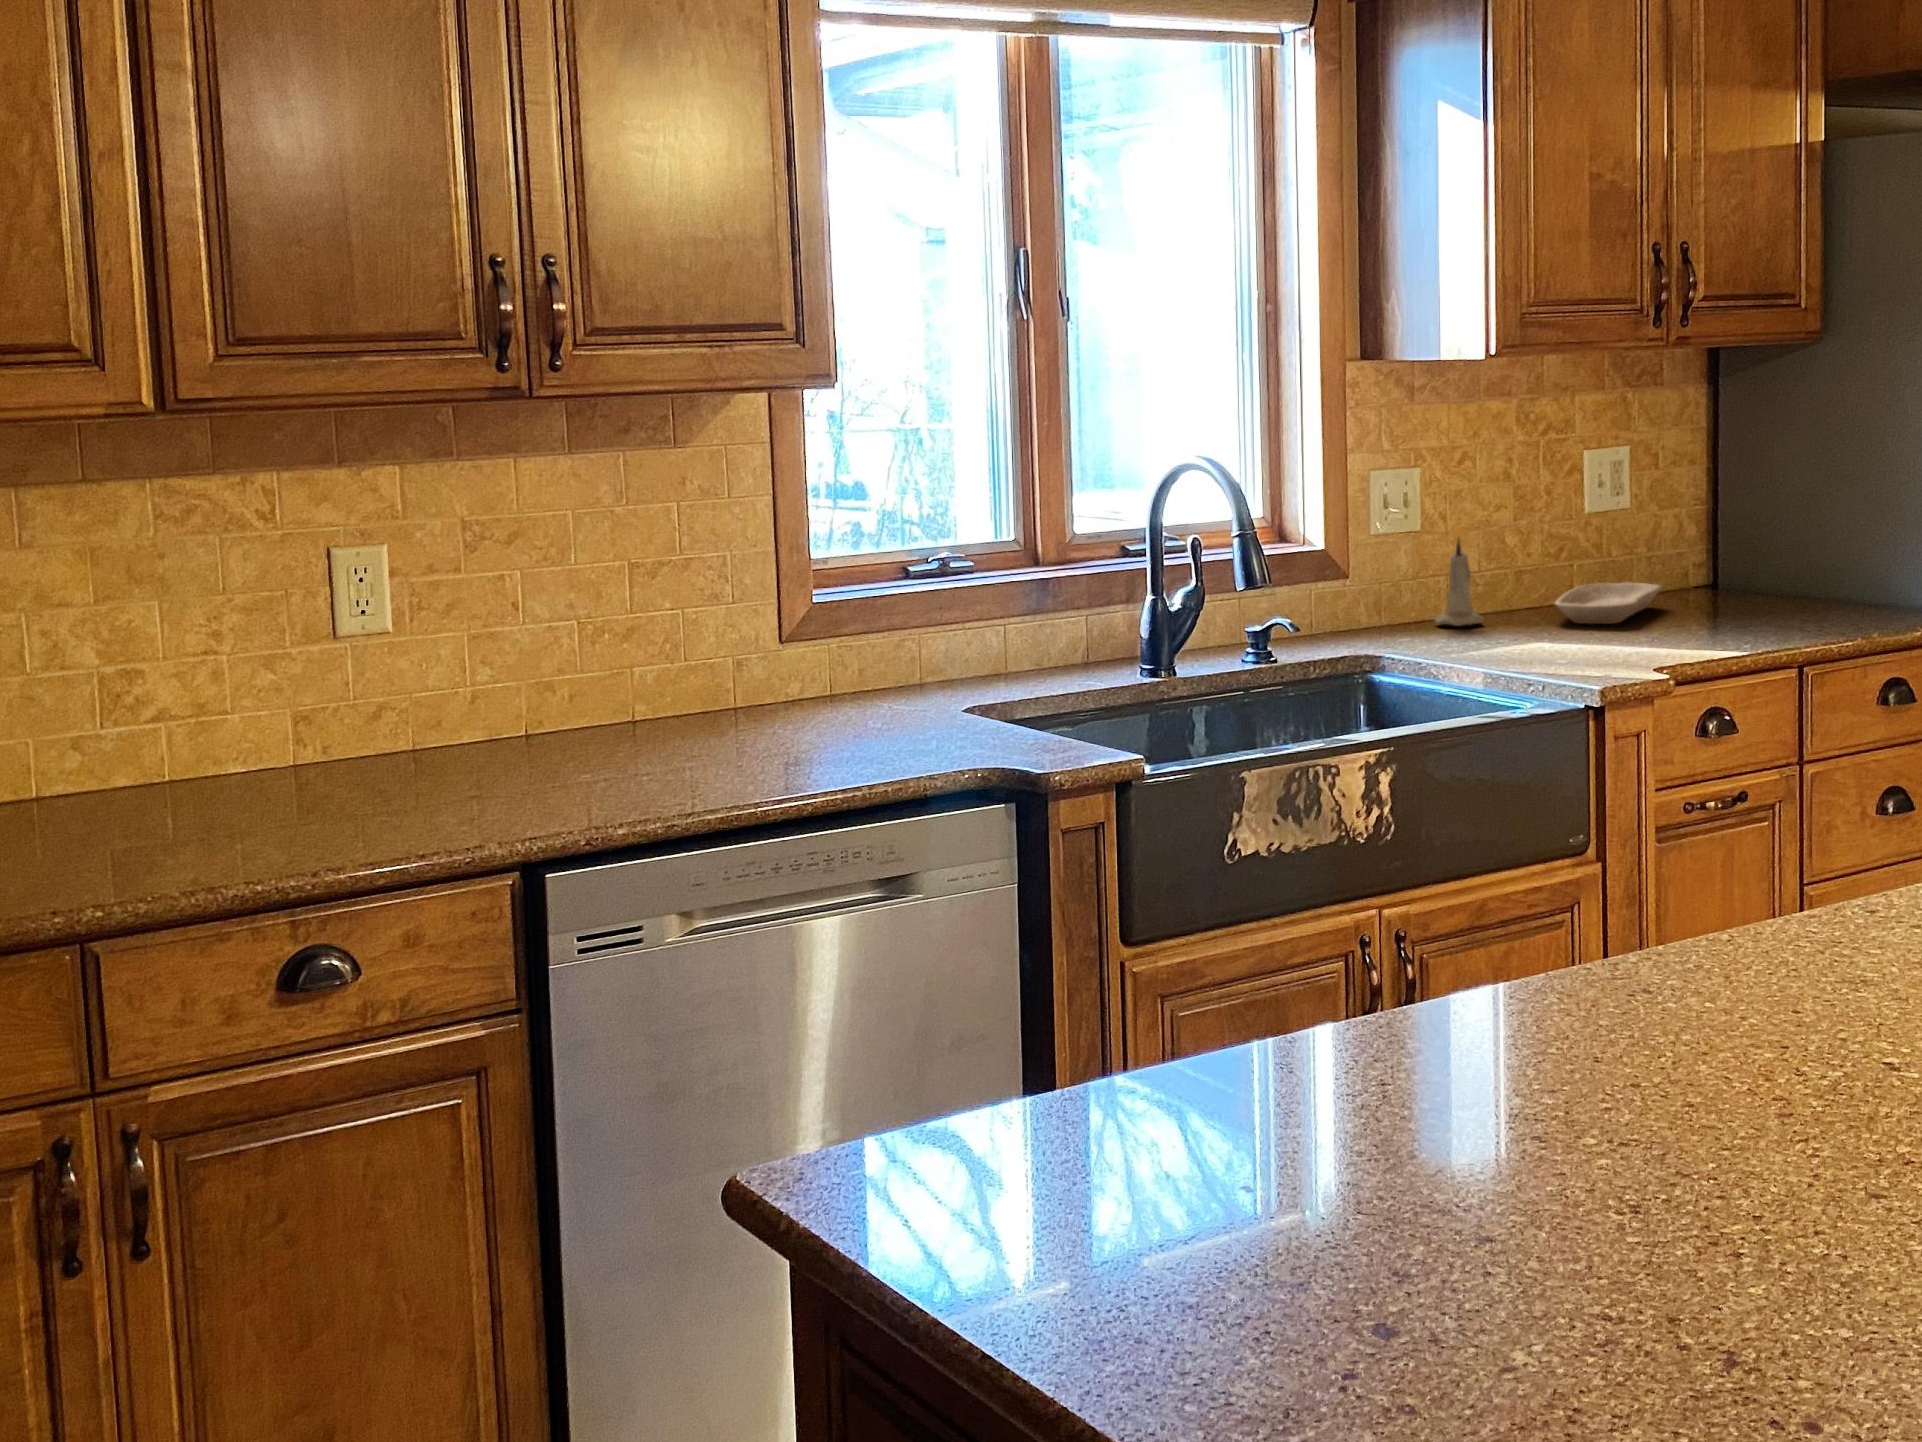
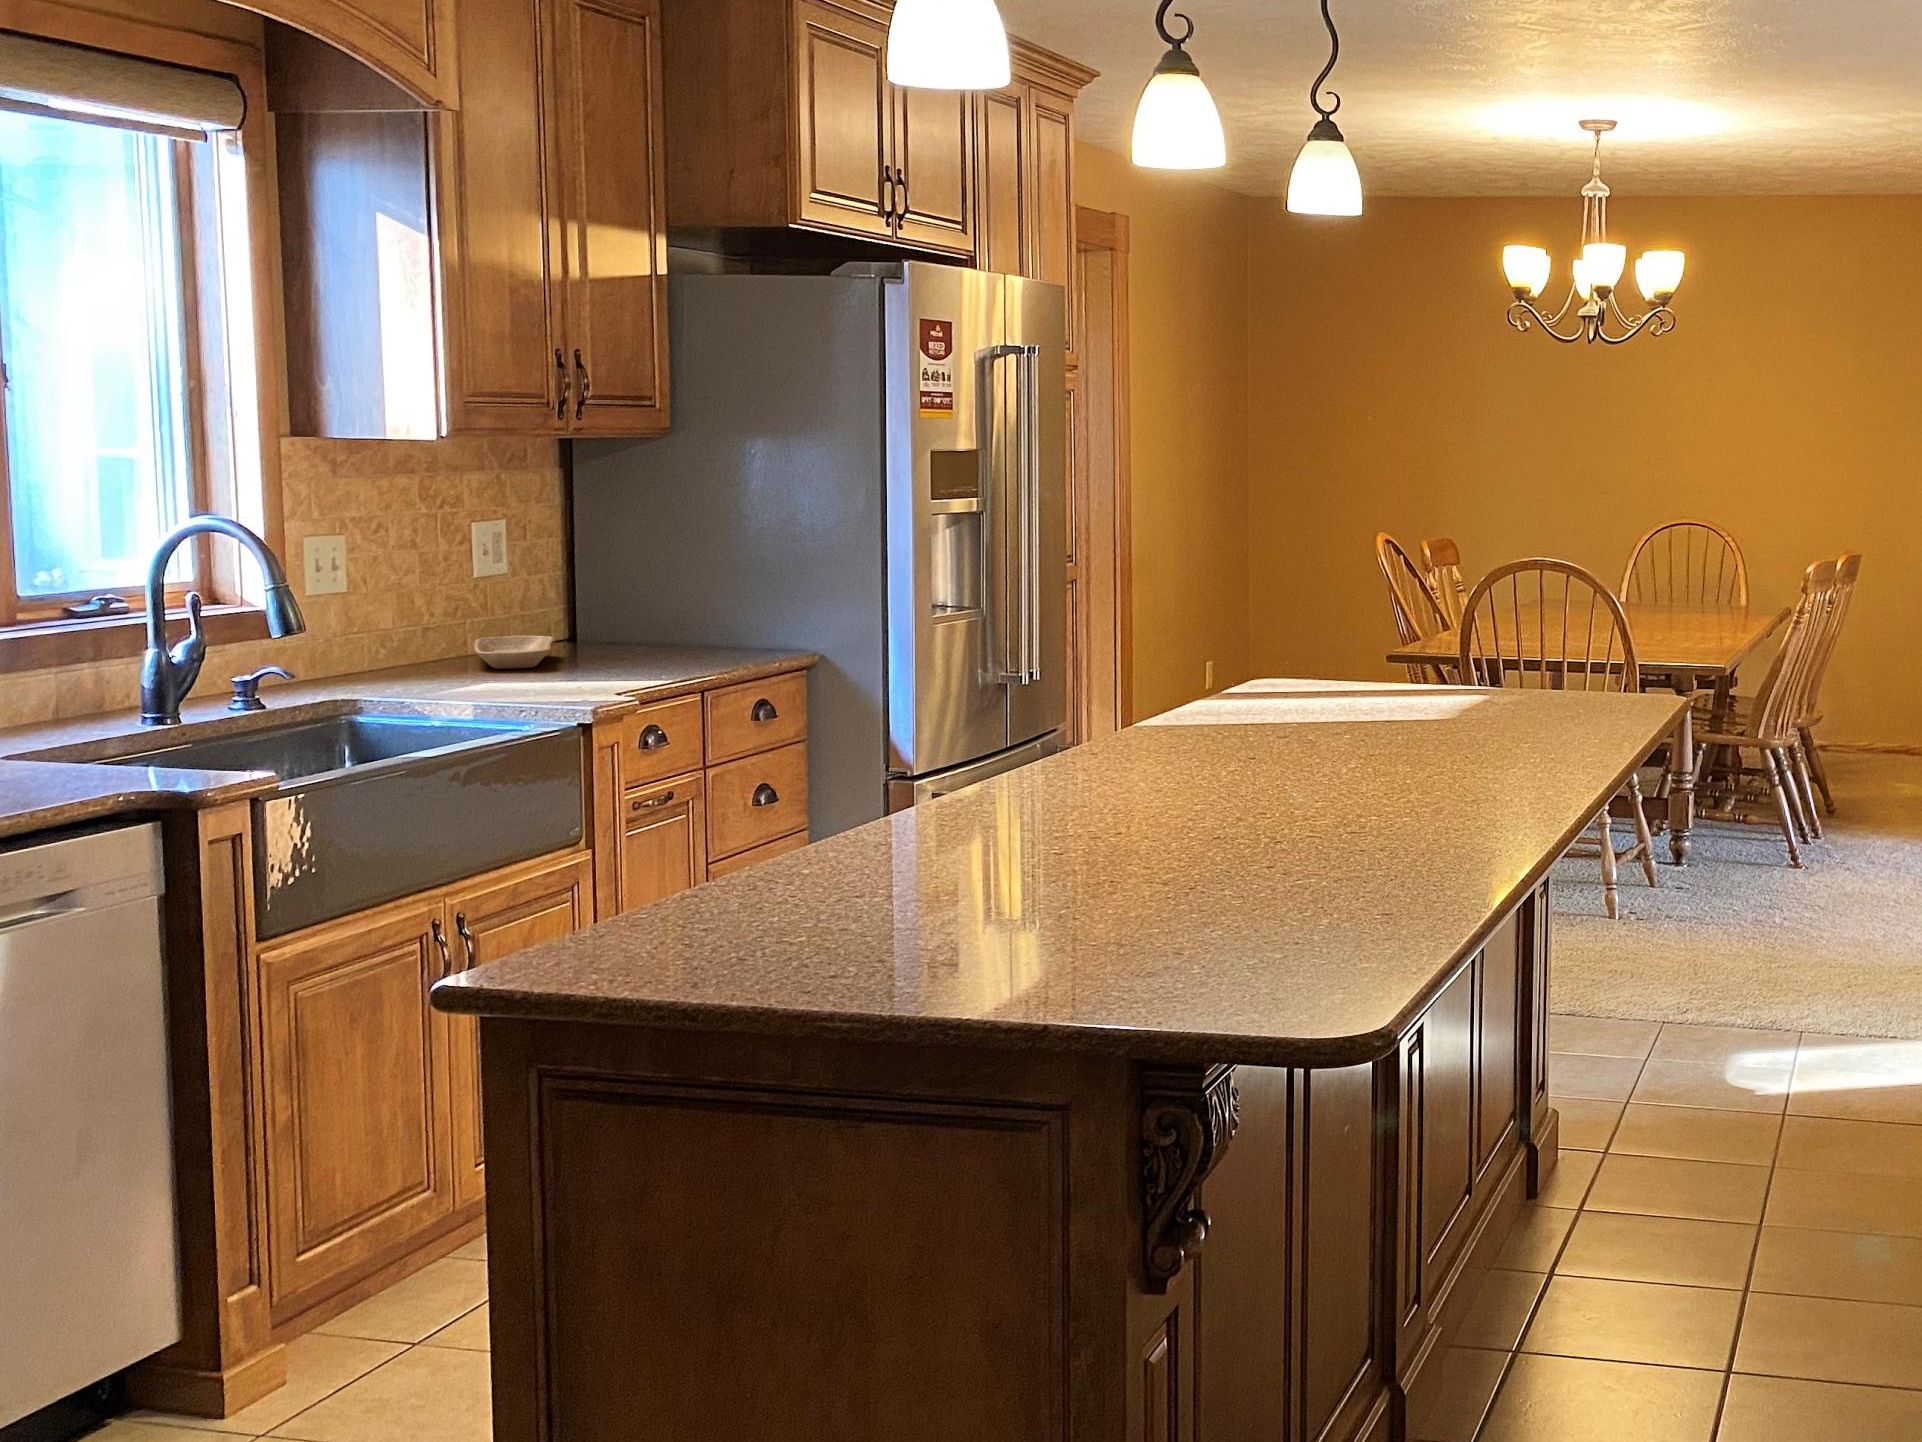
candle: present [1435,539,1483,626] -> none [367,595,414,674]

